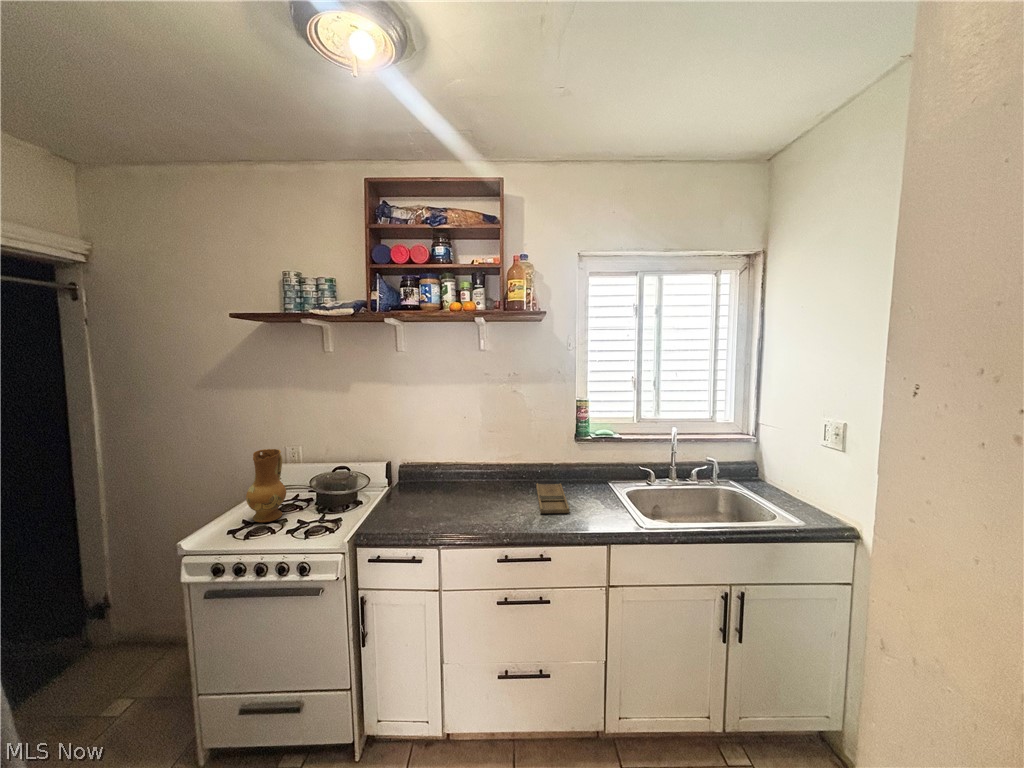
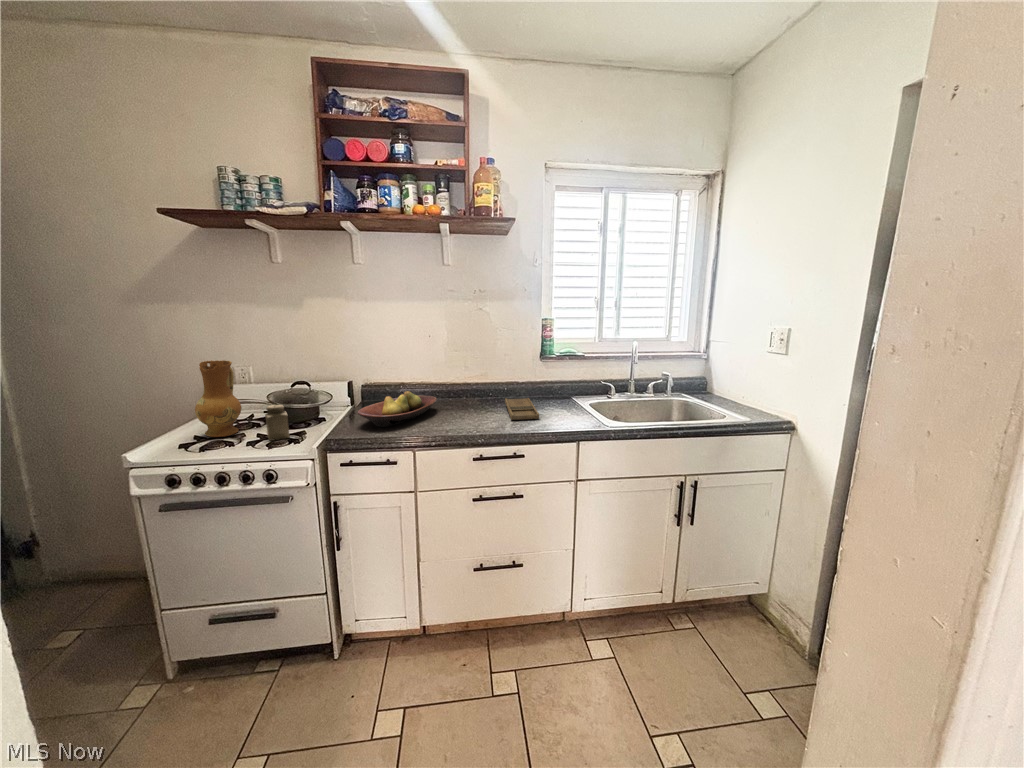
fruit bowl: none [390,476,468,517] -> present [358,391,437,427]
salt shaker: none [306,494,326,531] -> present [265,405,289,441]

